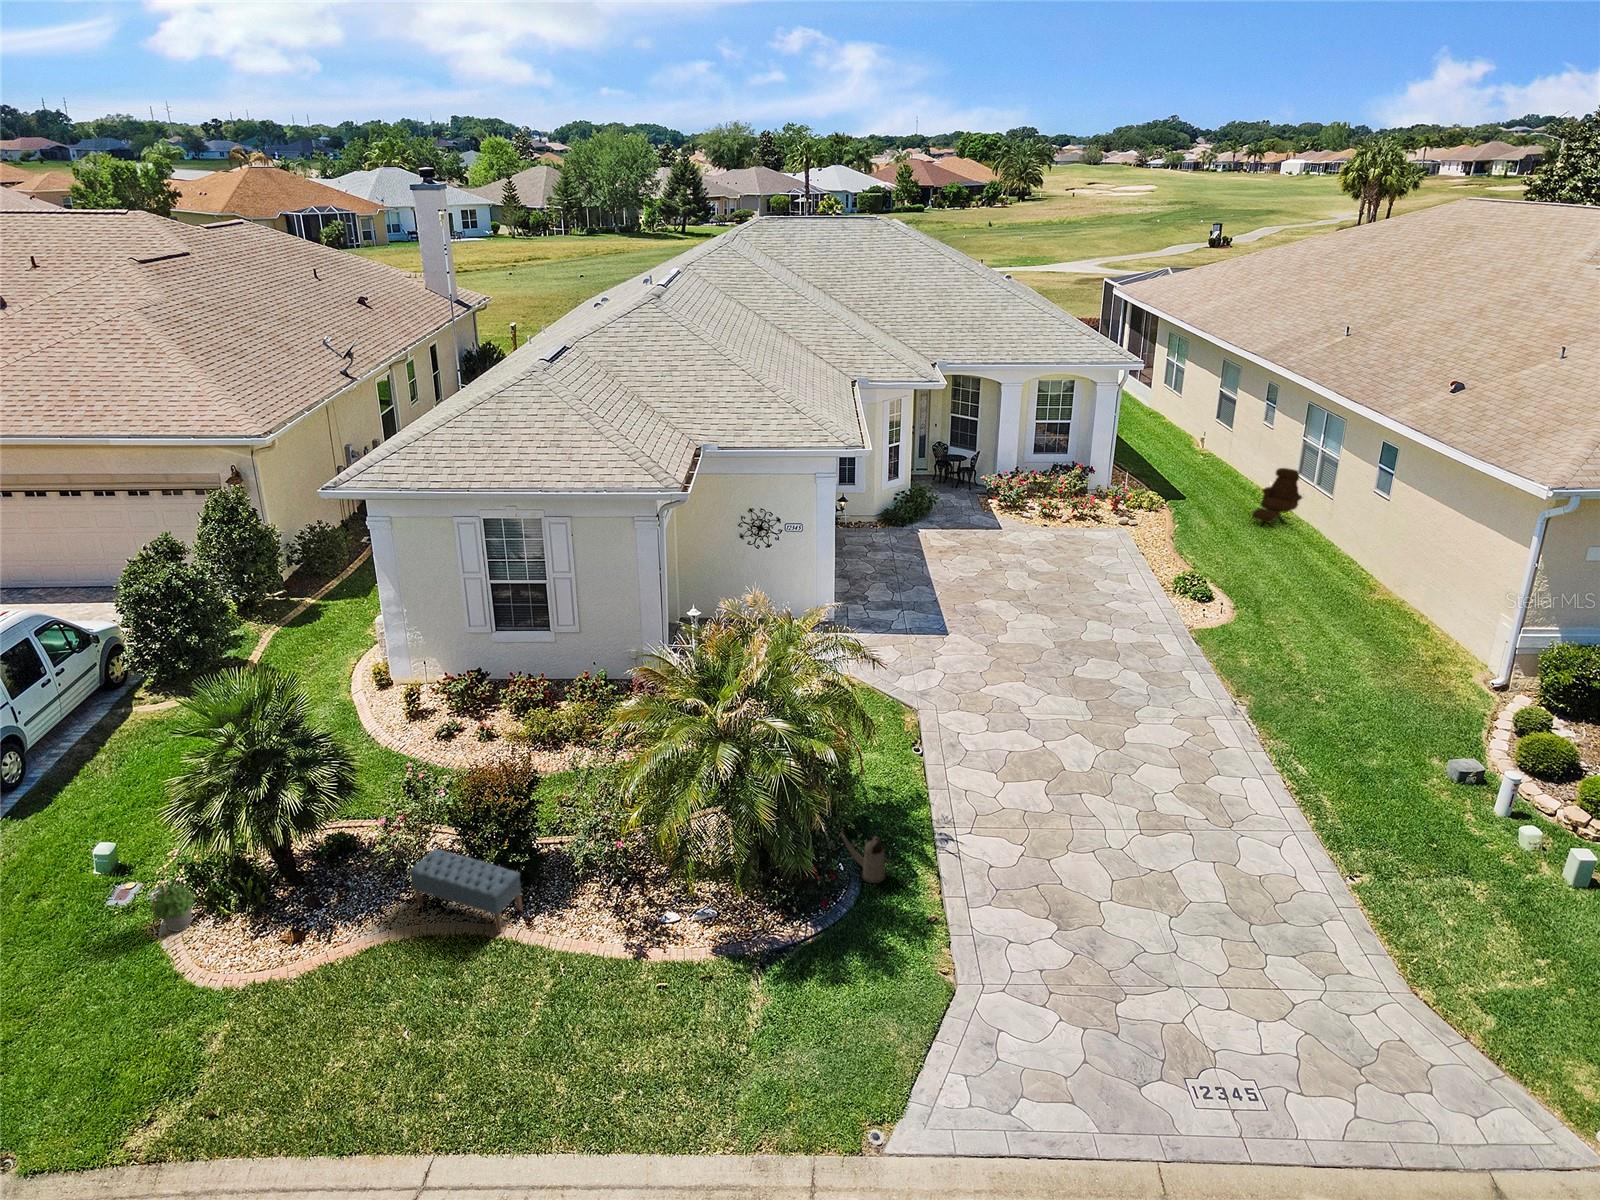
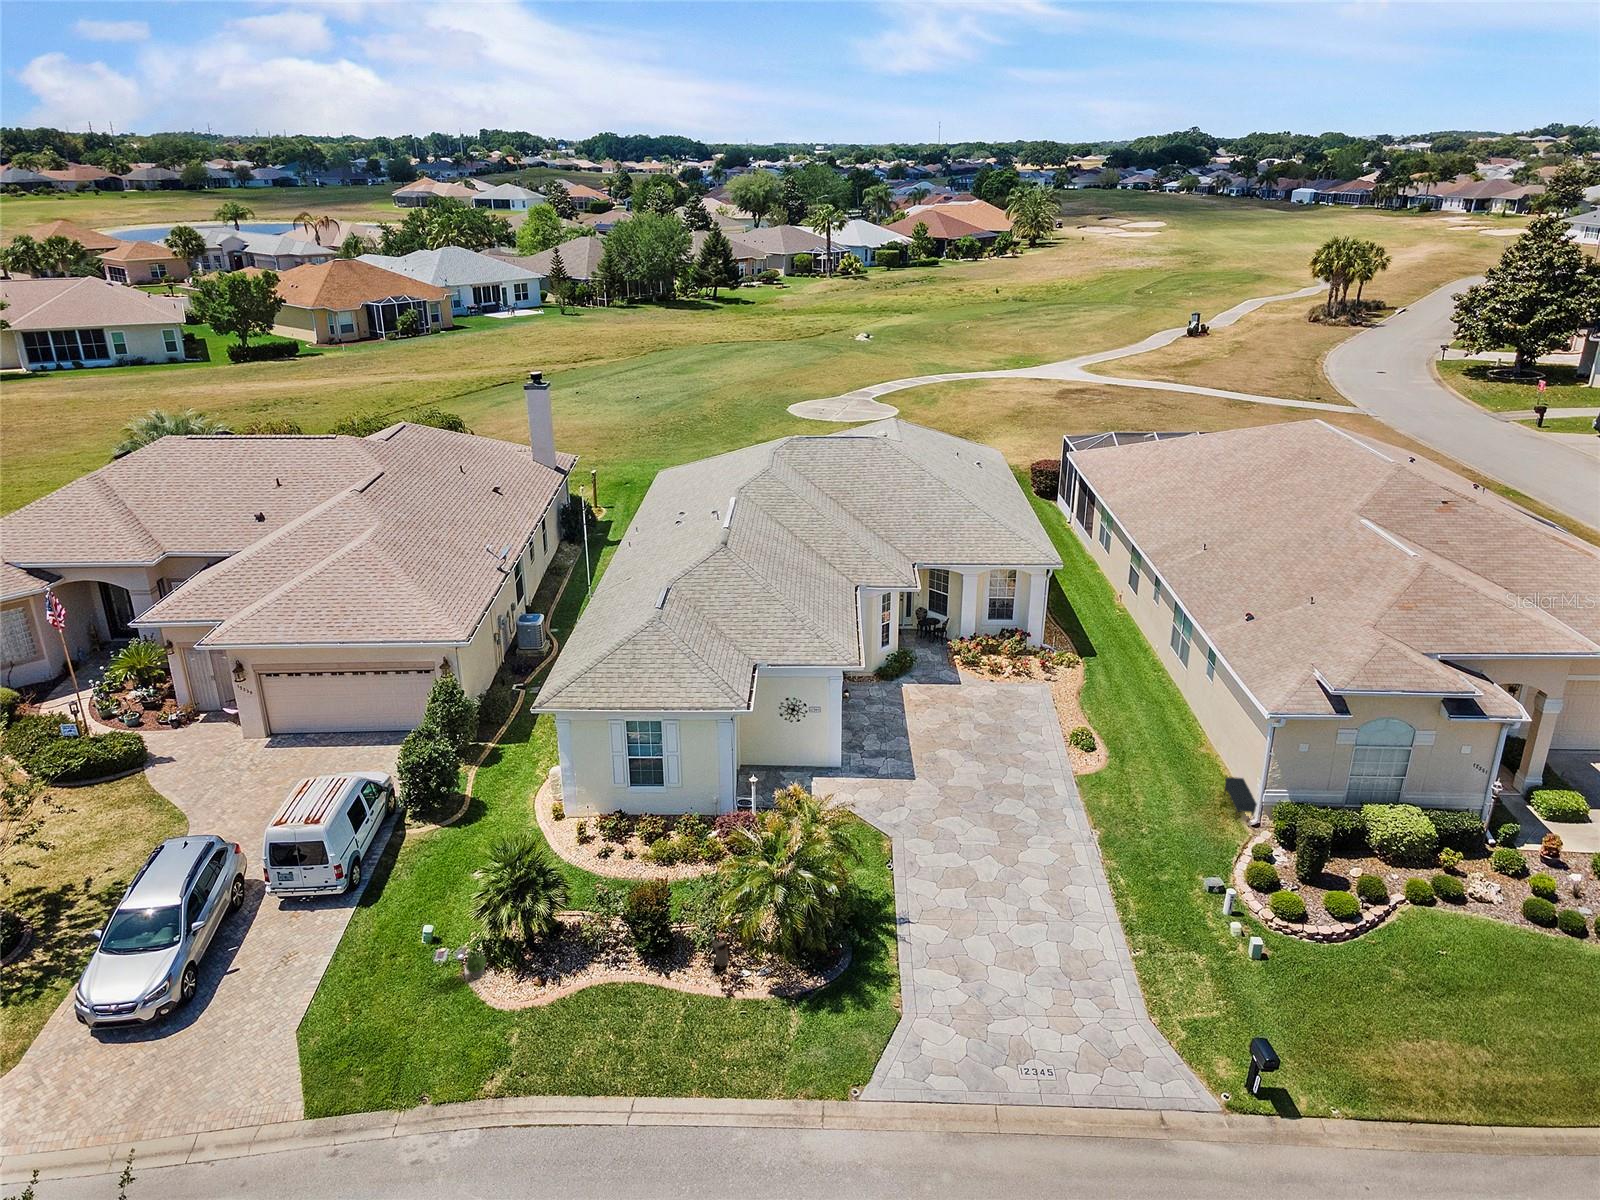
lounge chair: present [1252,468,1302,528] -> none [1135,642,1173,686]
watering can: present [840,833,892,883] -> present [710,933,729,967]
bench: present [409,849,523,933] -> present [1224,777,1257,820]

